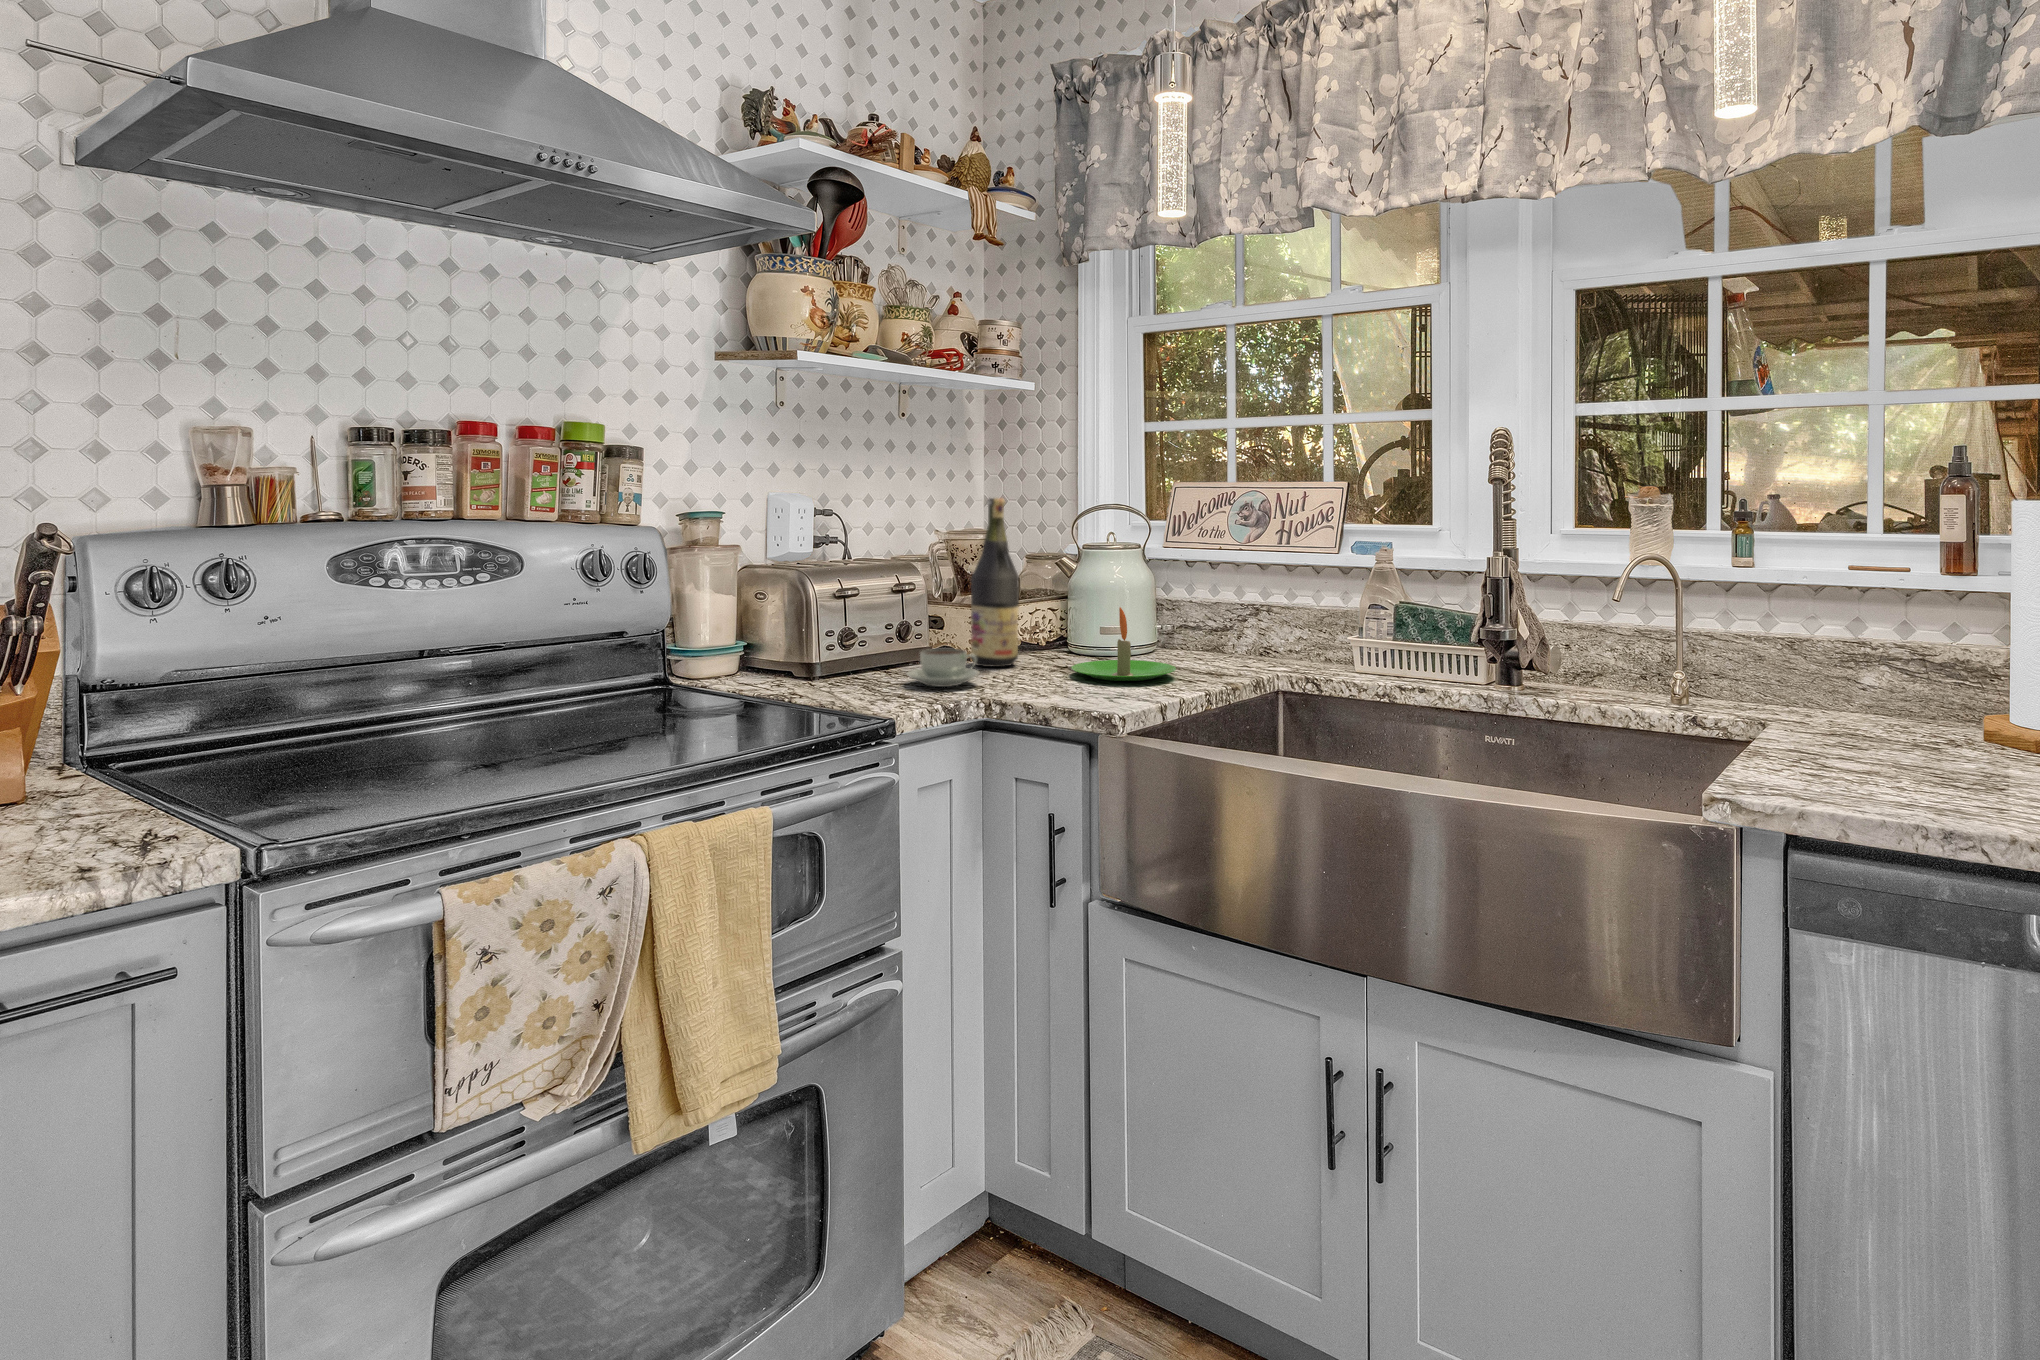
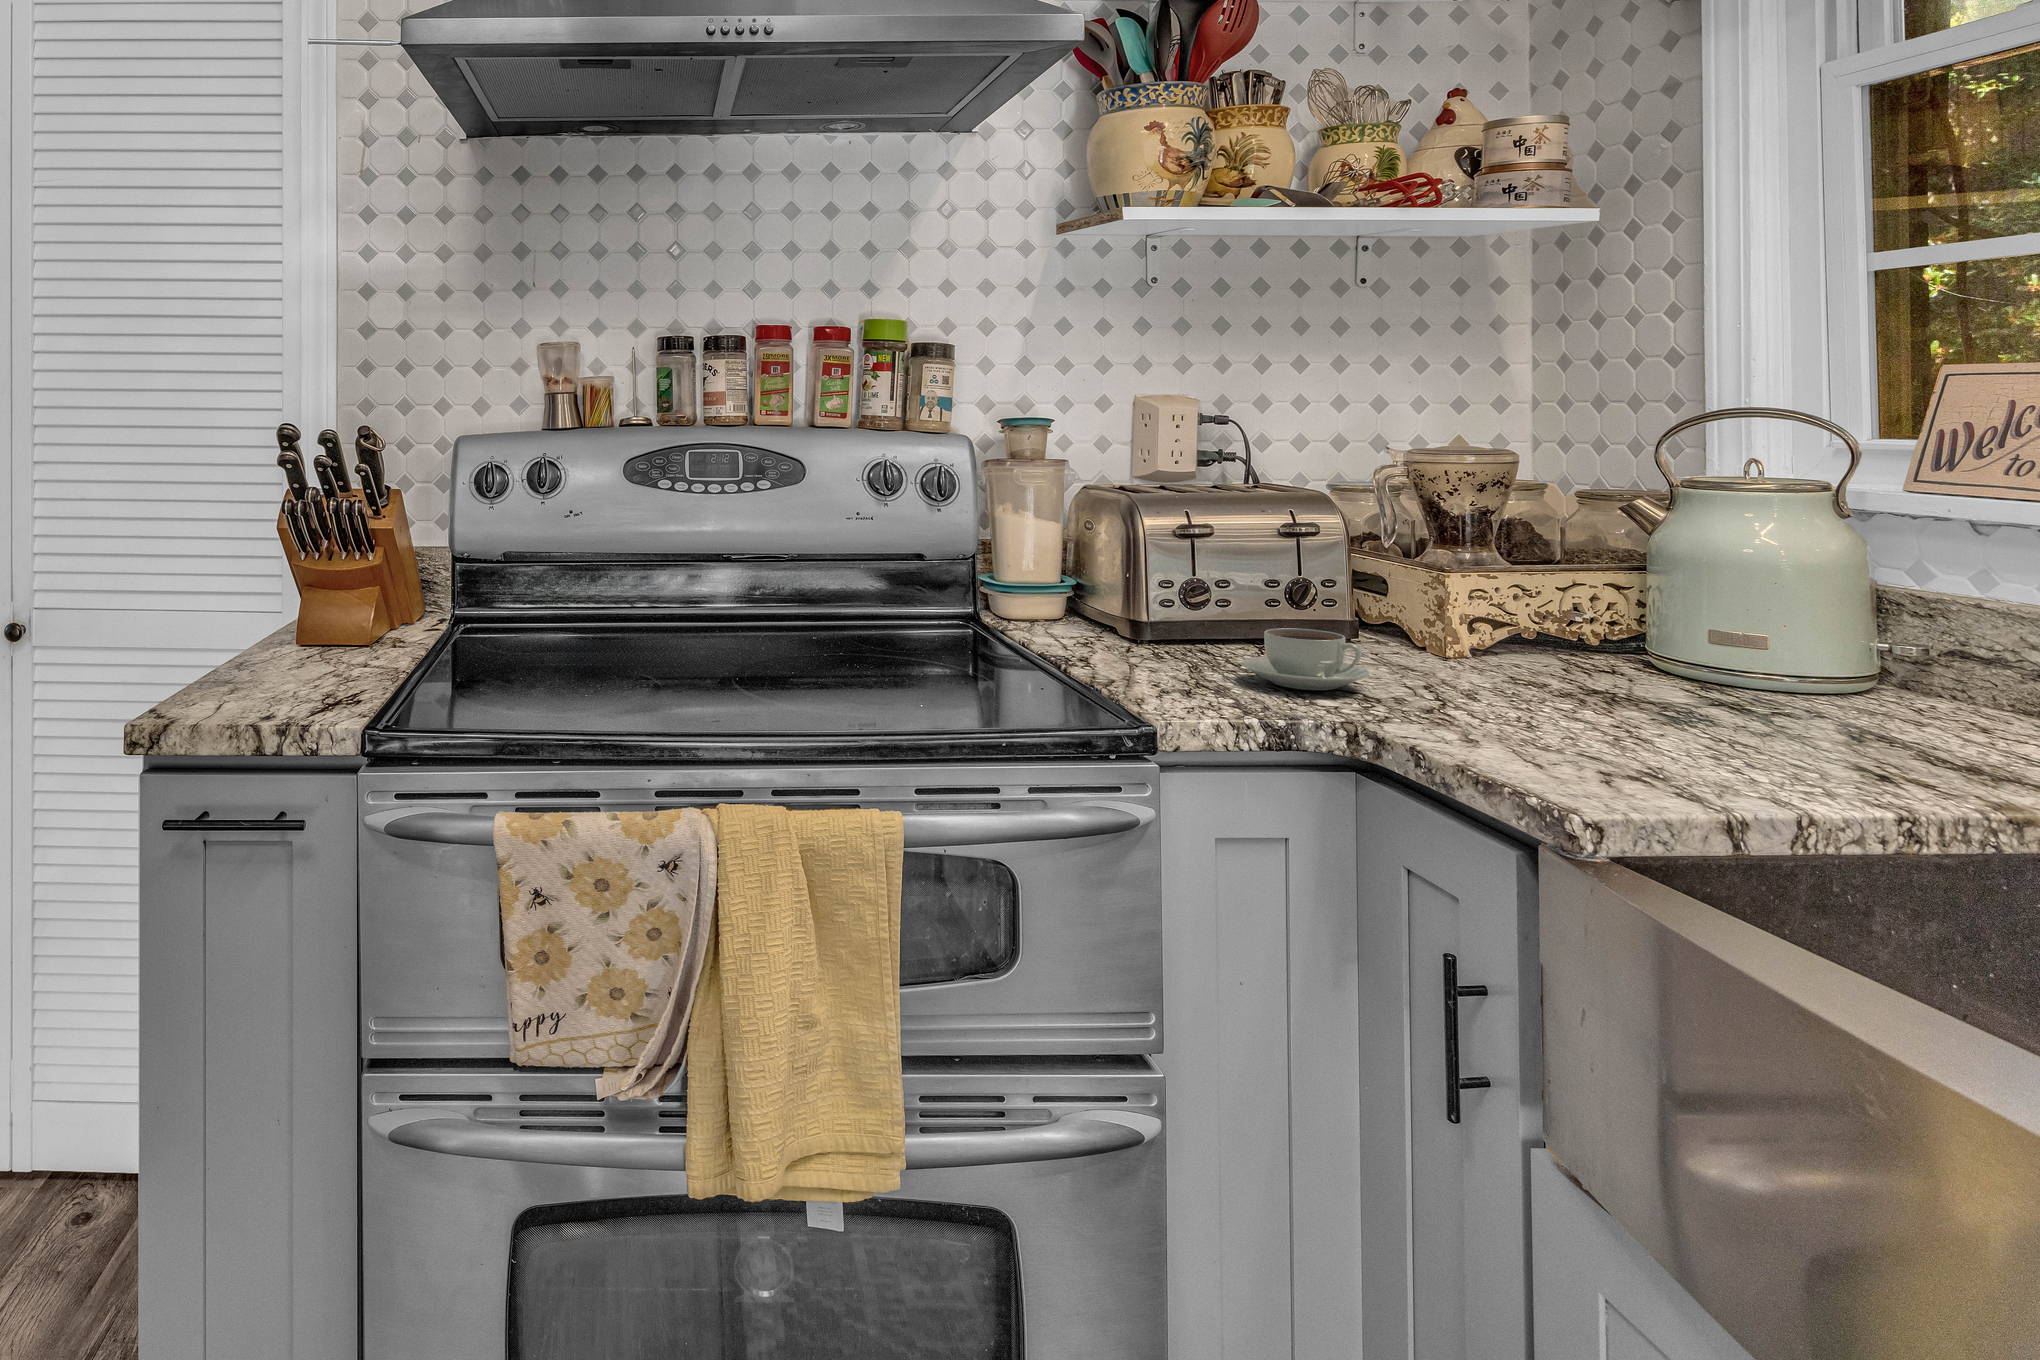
wine bottle: present [971,498,1019,667] -> none [1399,397,1491,673]
candle: present [1071,607,1176,681] -> none [1568,593,1823,737]

